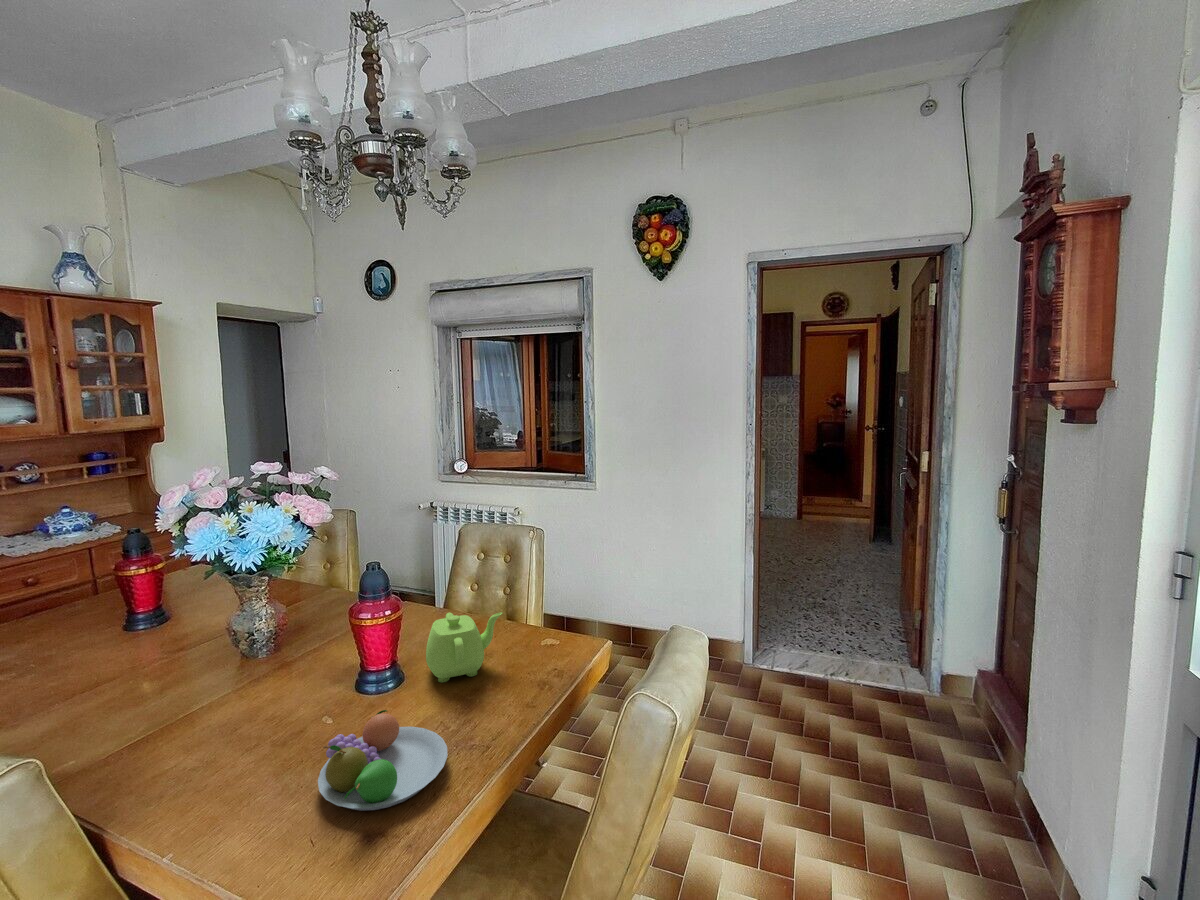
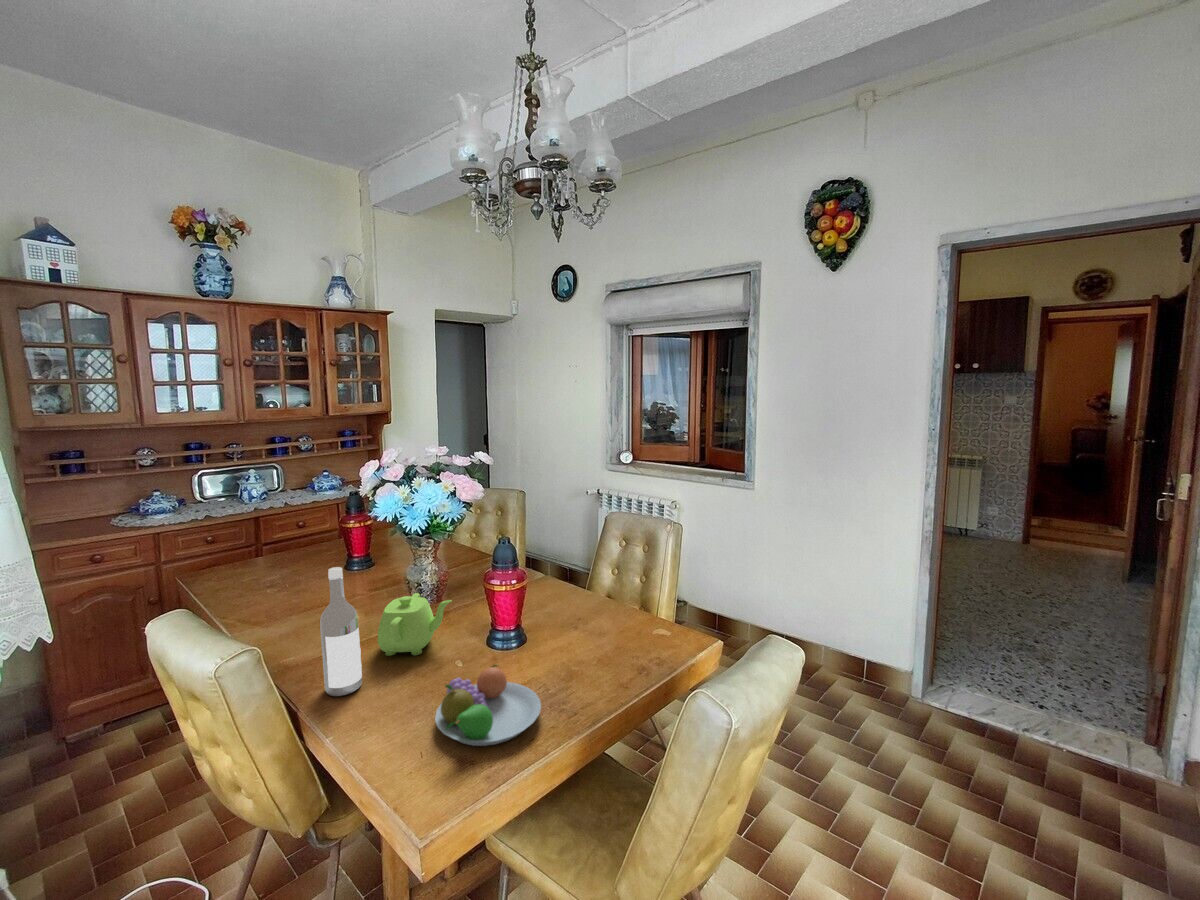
teapot: present [426,612,502,682] -> present [378,593,452,656]
wine bottle: none [133,626,198,795] -> present [320,567,362,696]

